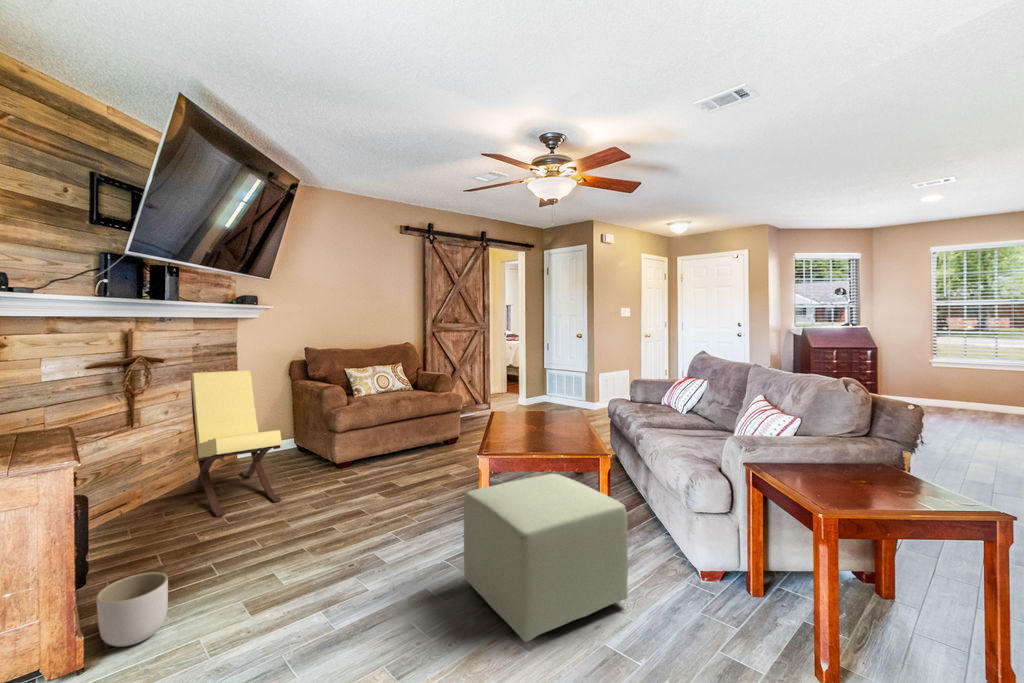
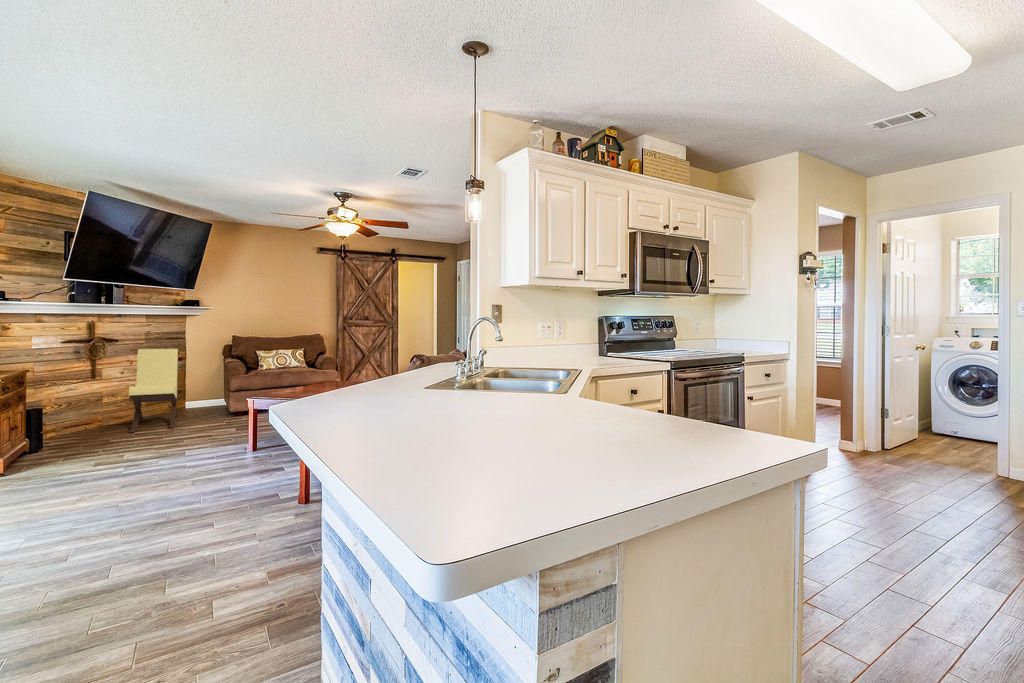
ottoman: present [464,474,628,642] -> none [179,408,272,481]
planter: present [97,572,168,647] -> none [10,441,49,471]

